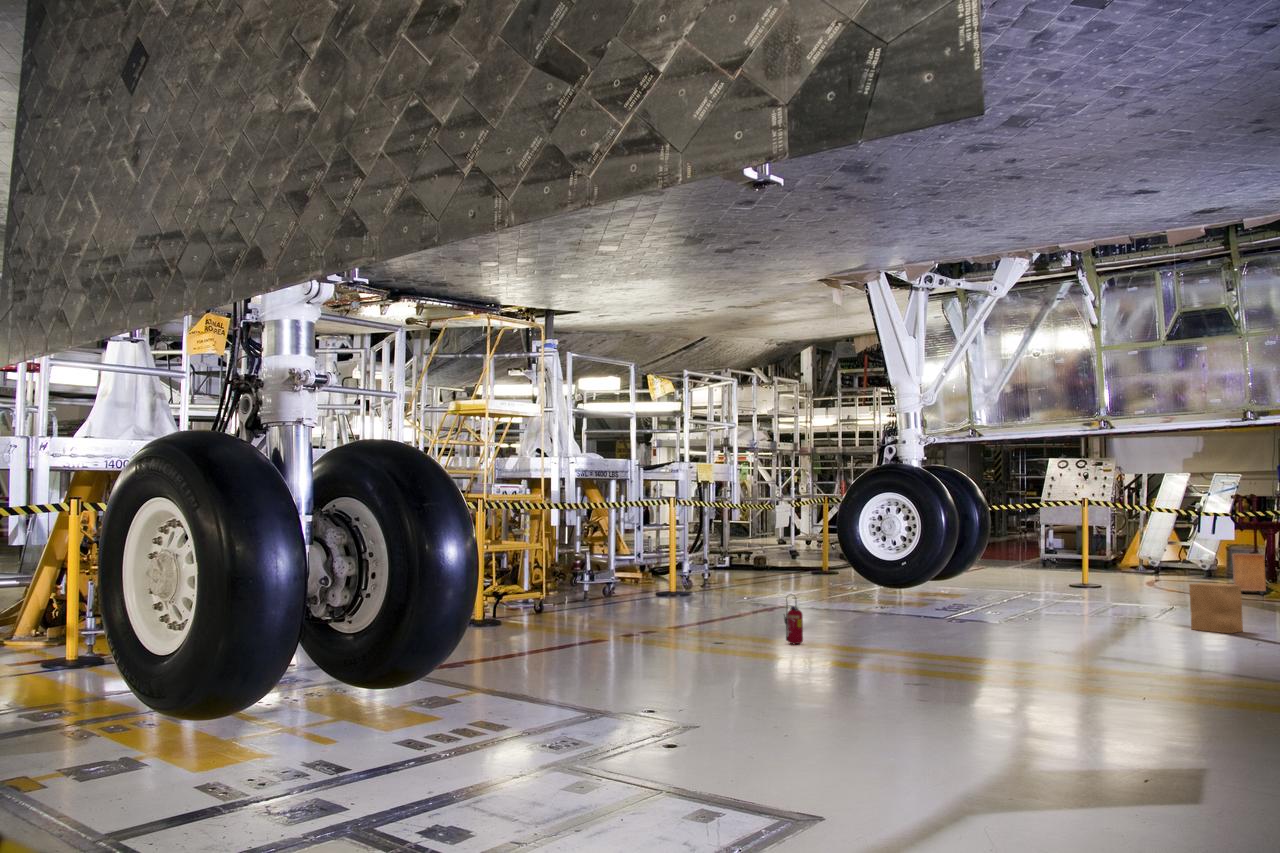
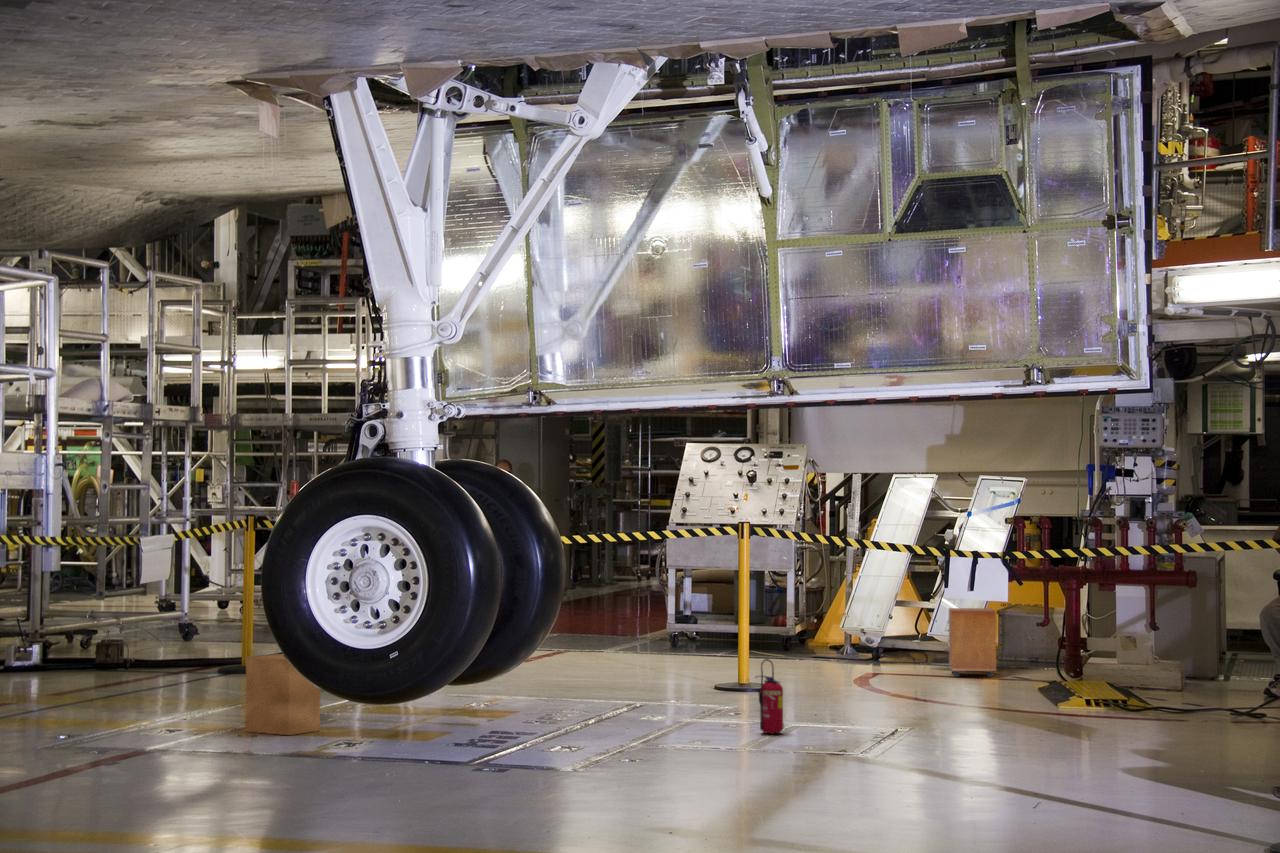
cardboard box: present [1189,583,1243,634] -> present [245,654,320,735]
fire extinguisher: present [784,594,803,644] -> present [756,659,783,734]

